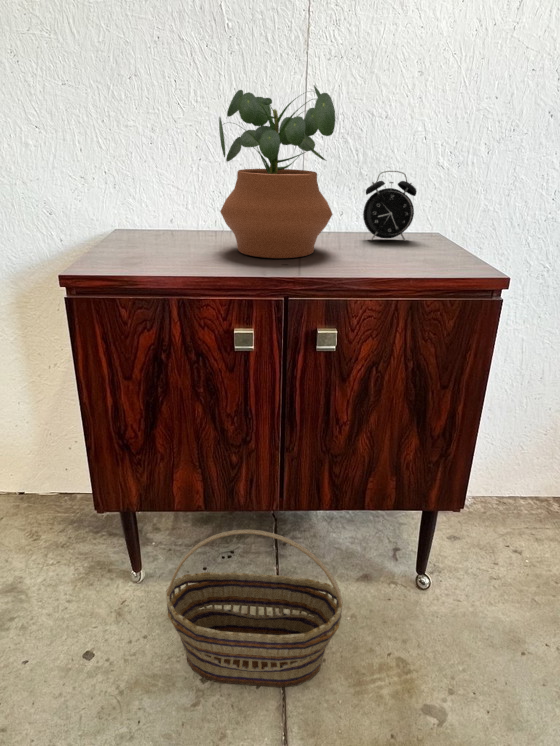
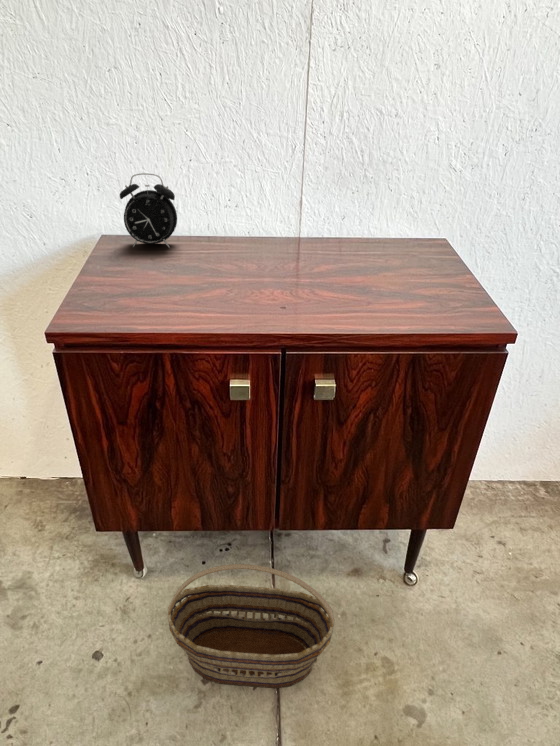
potted plant: present [219,85,335,258] -> none [210,106,340,295]
alarm clock: present [363,171,417,241] -> present [120,173,177,247]

